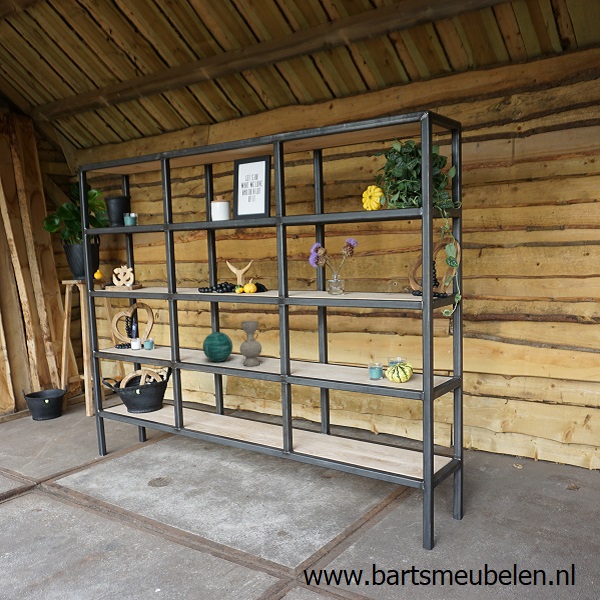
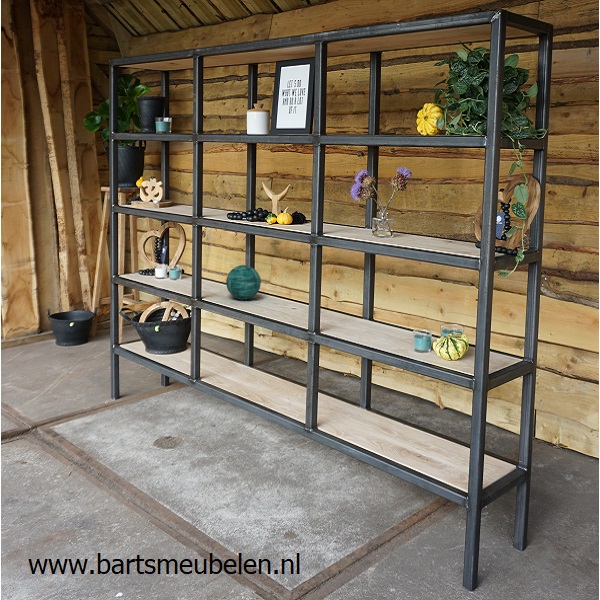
decorative vase: present [240,321,262,366] -> none [265,256,291,310]

